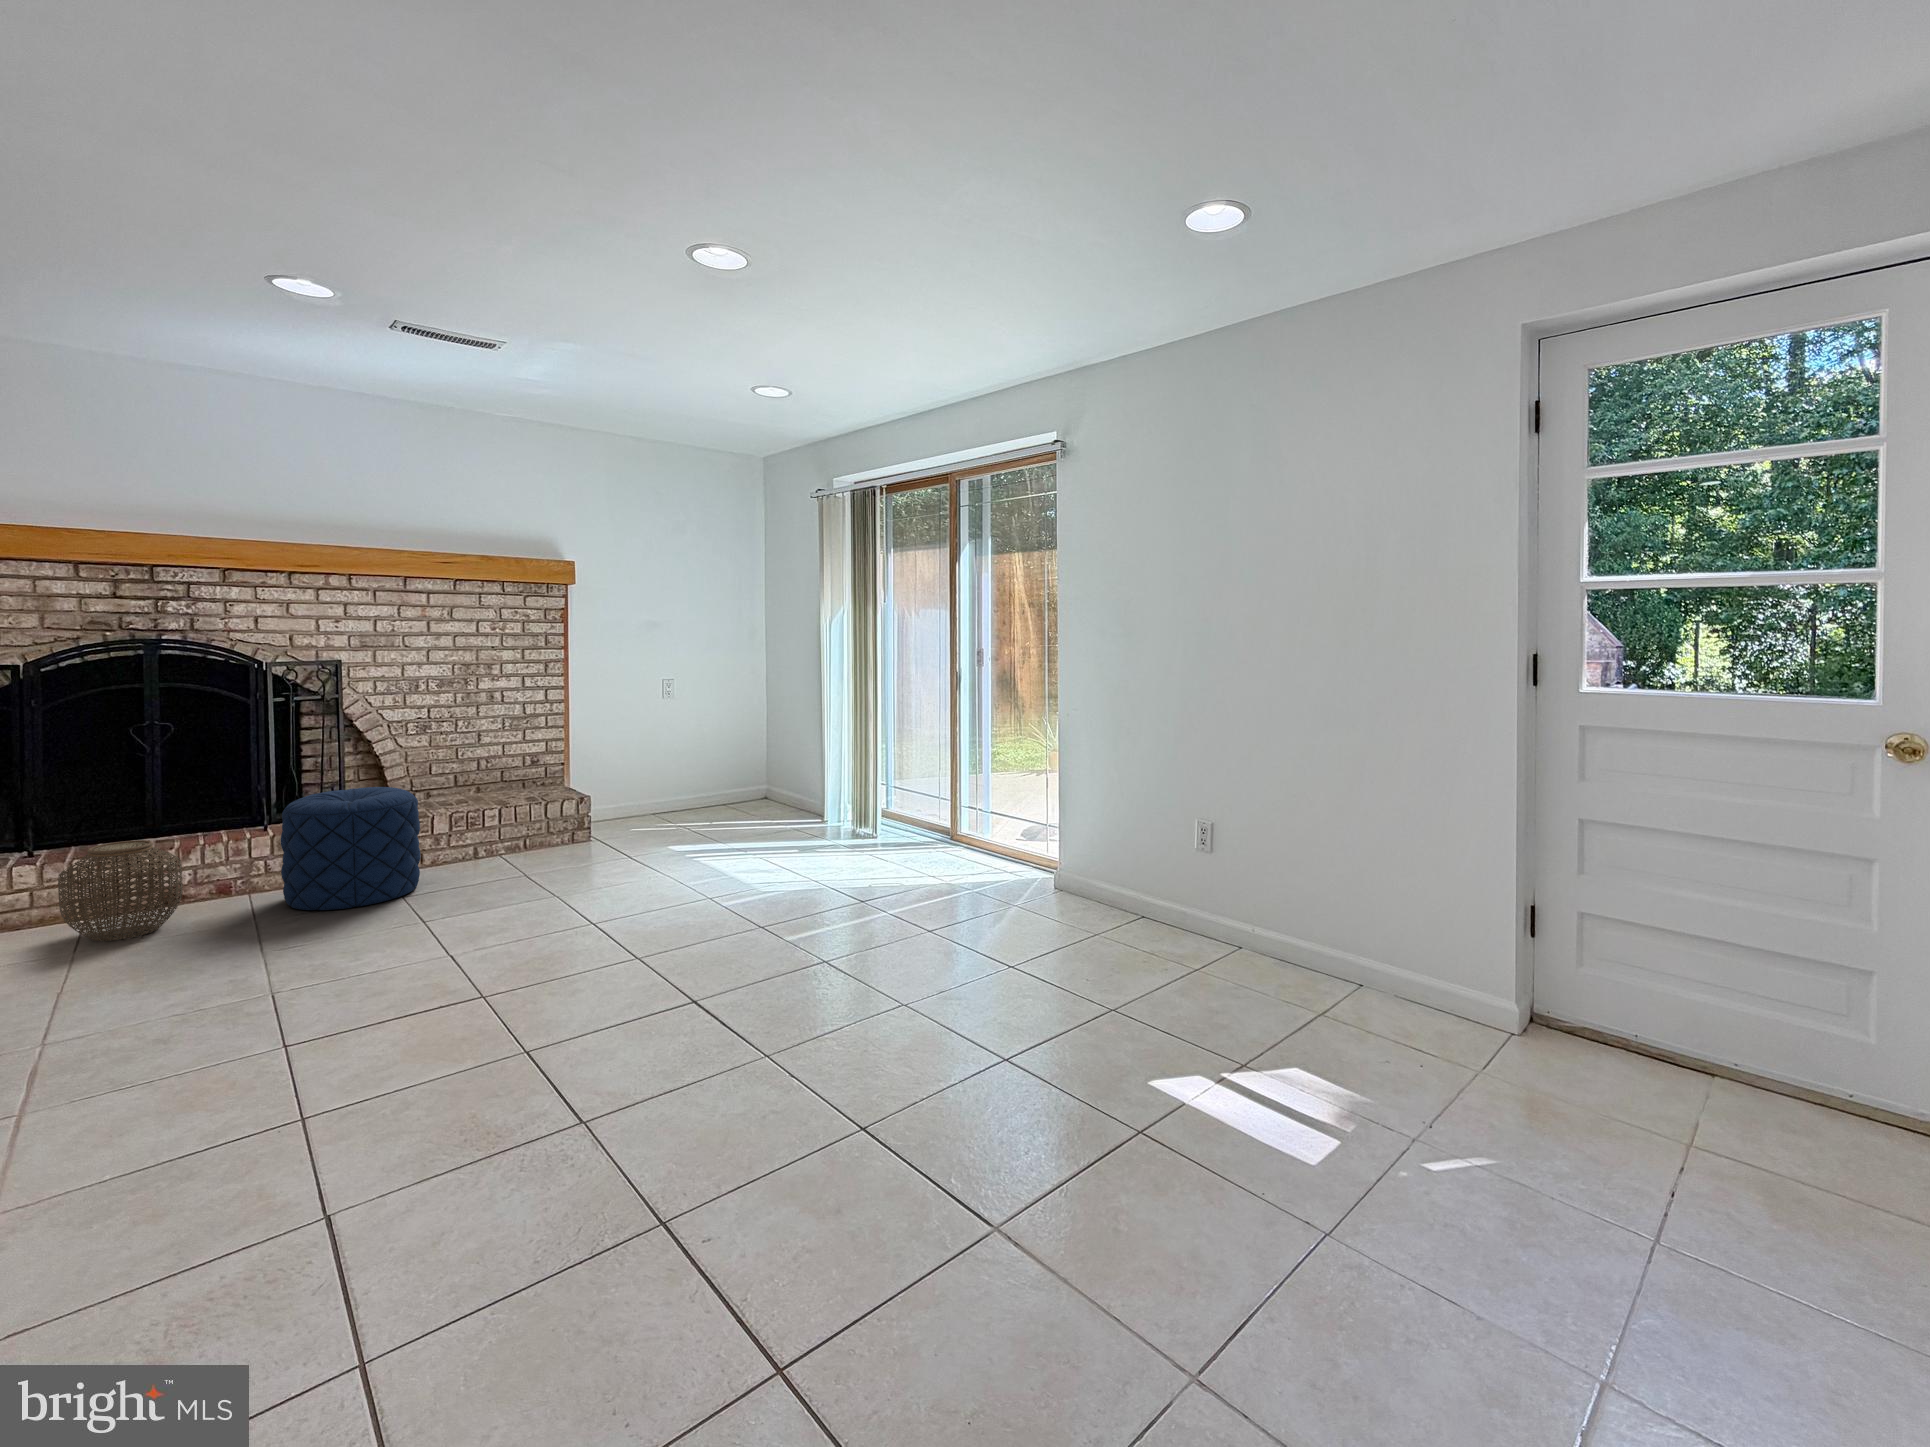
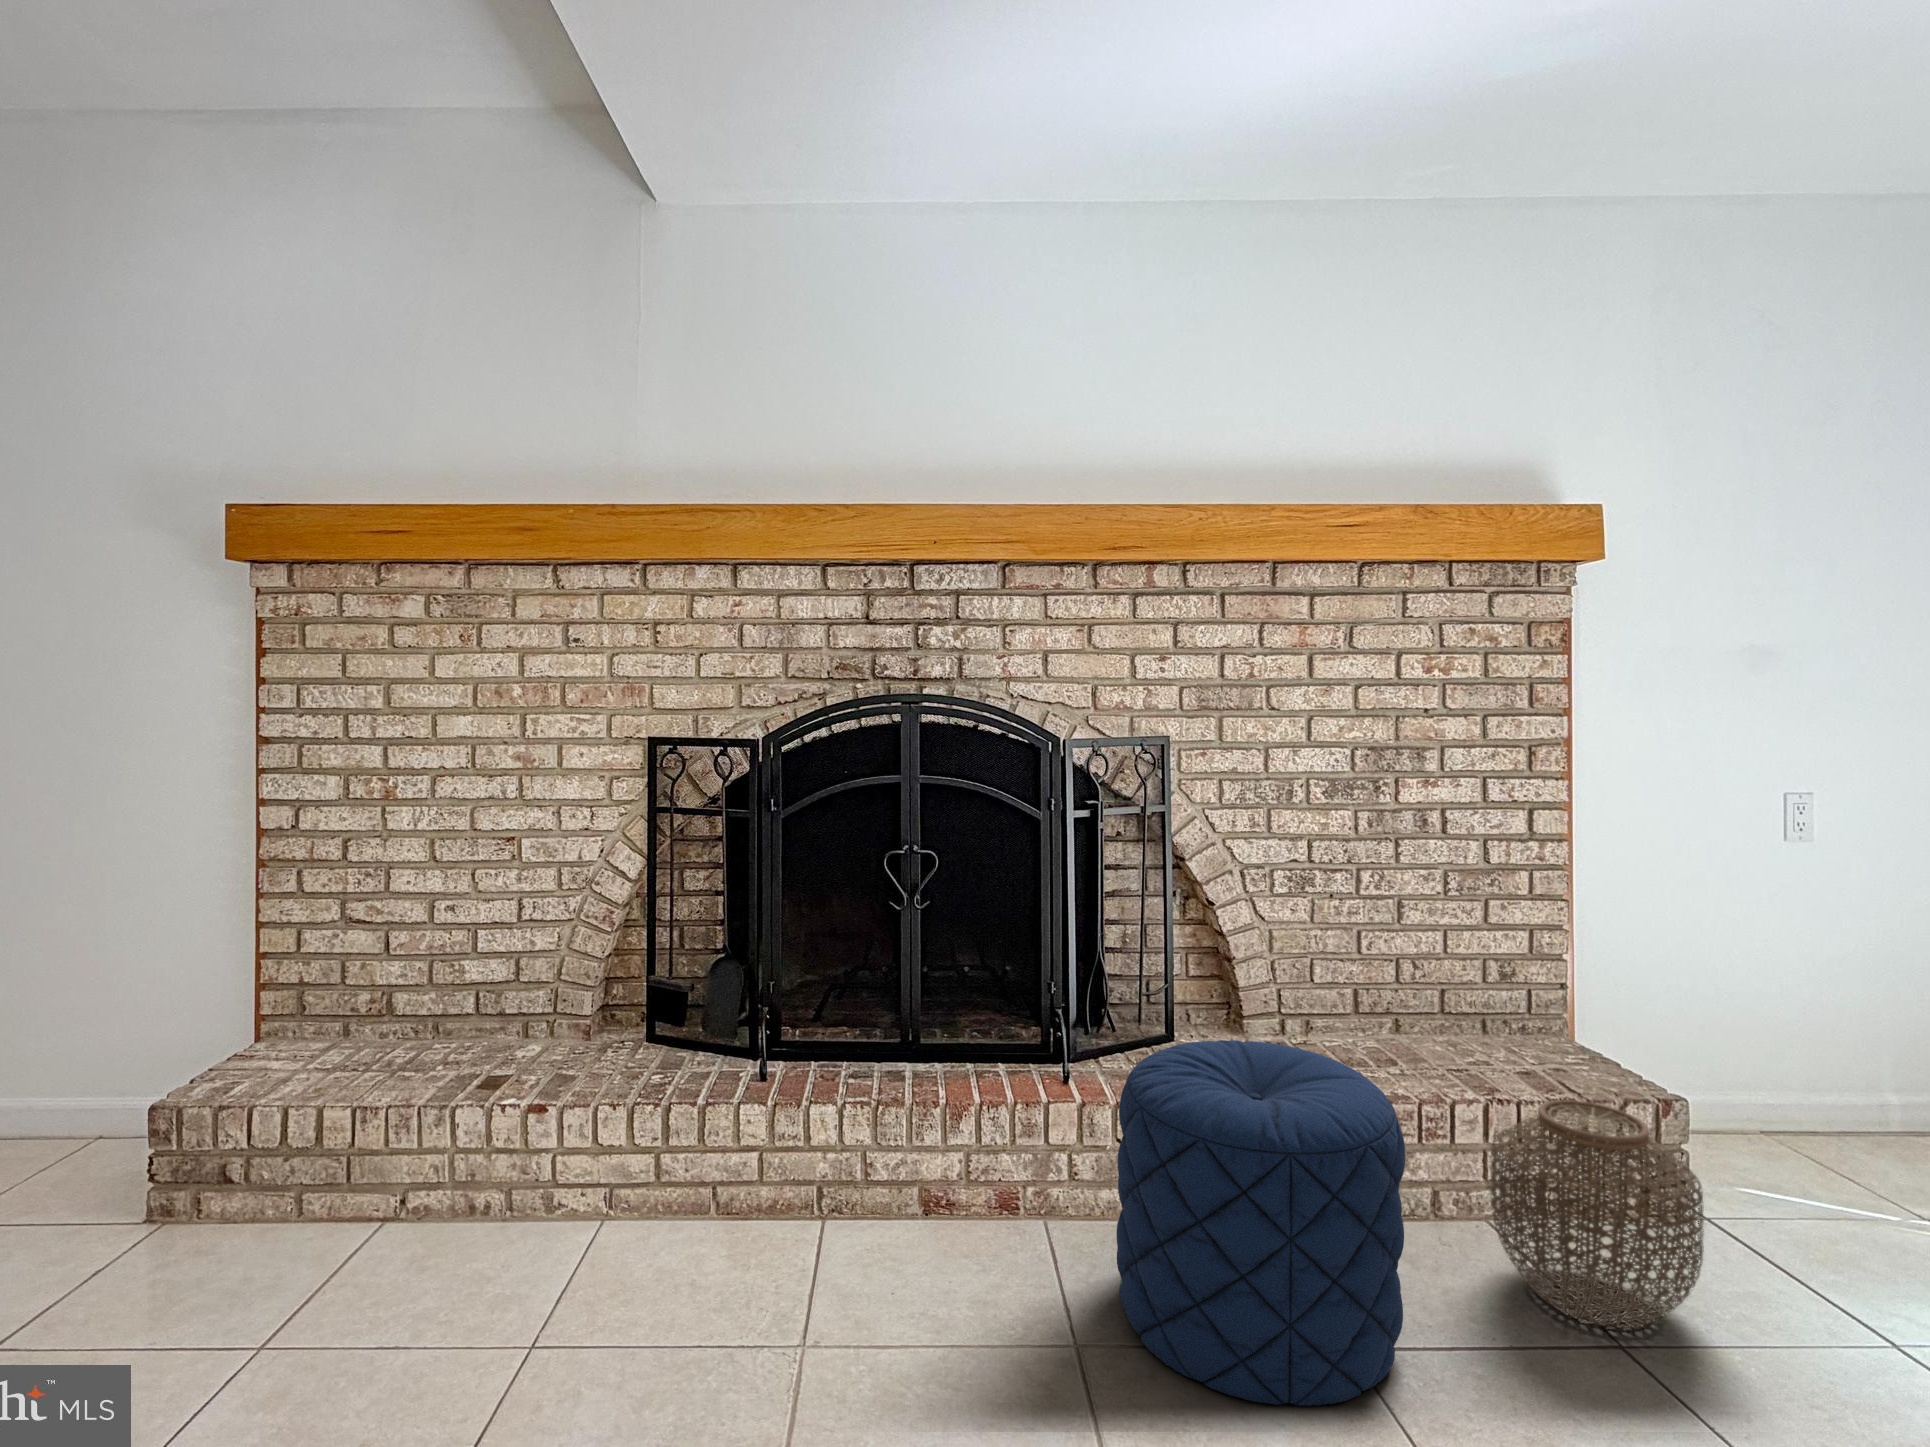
woven basket: present [58,840,183,941] -> present [1491,1100,1704,1328]

